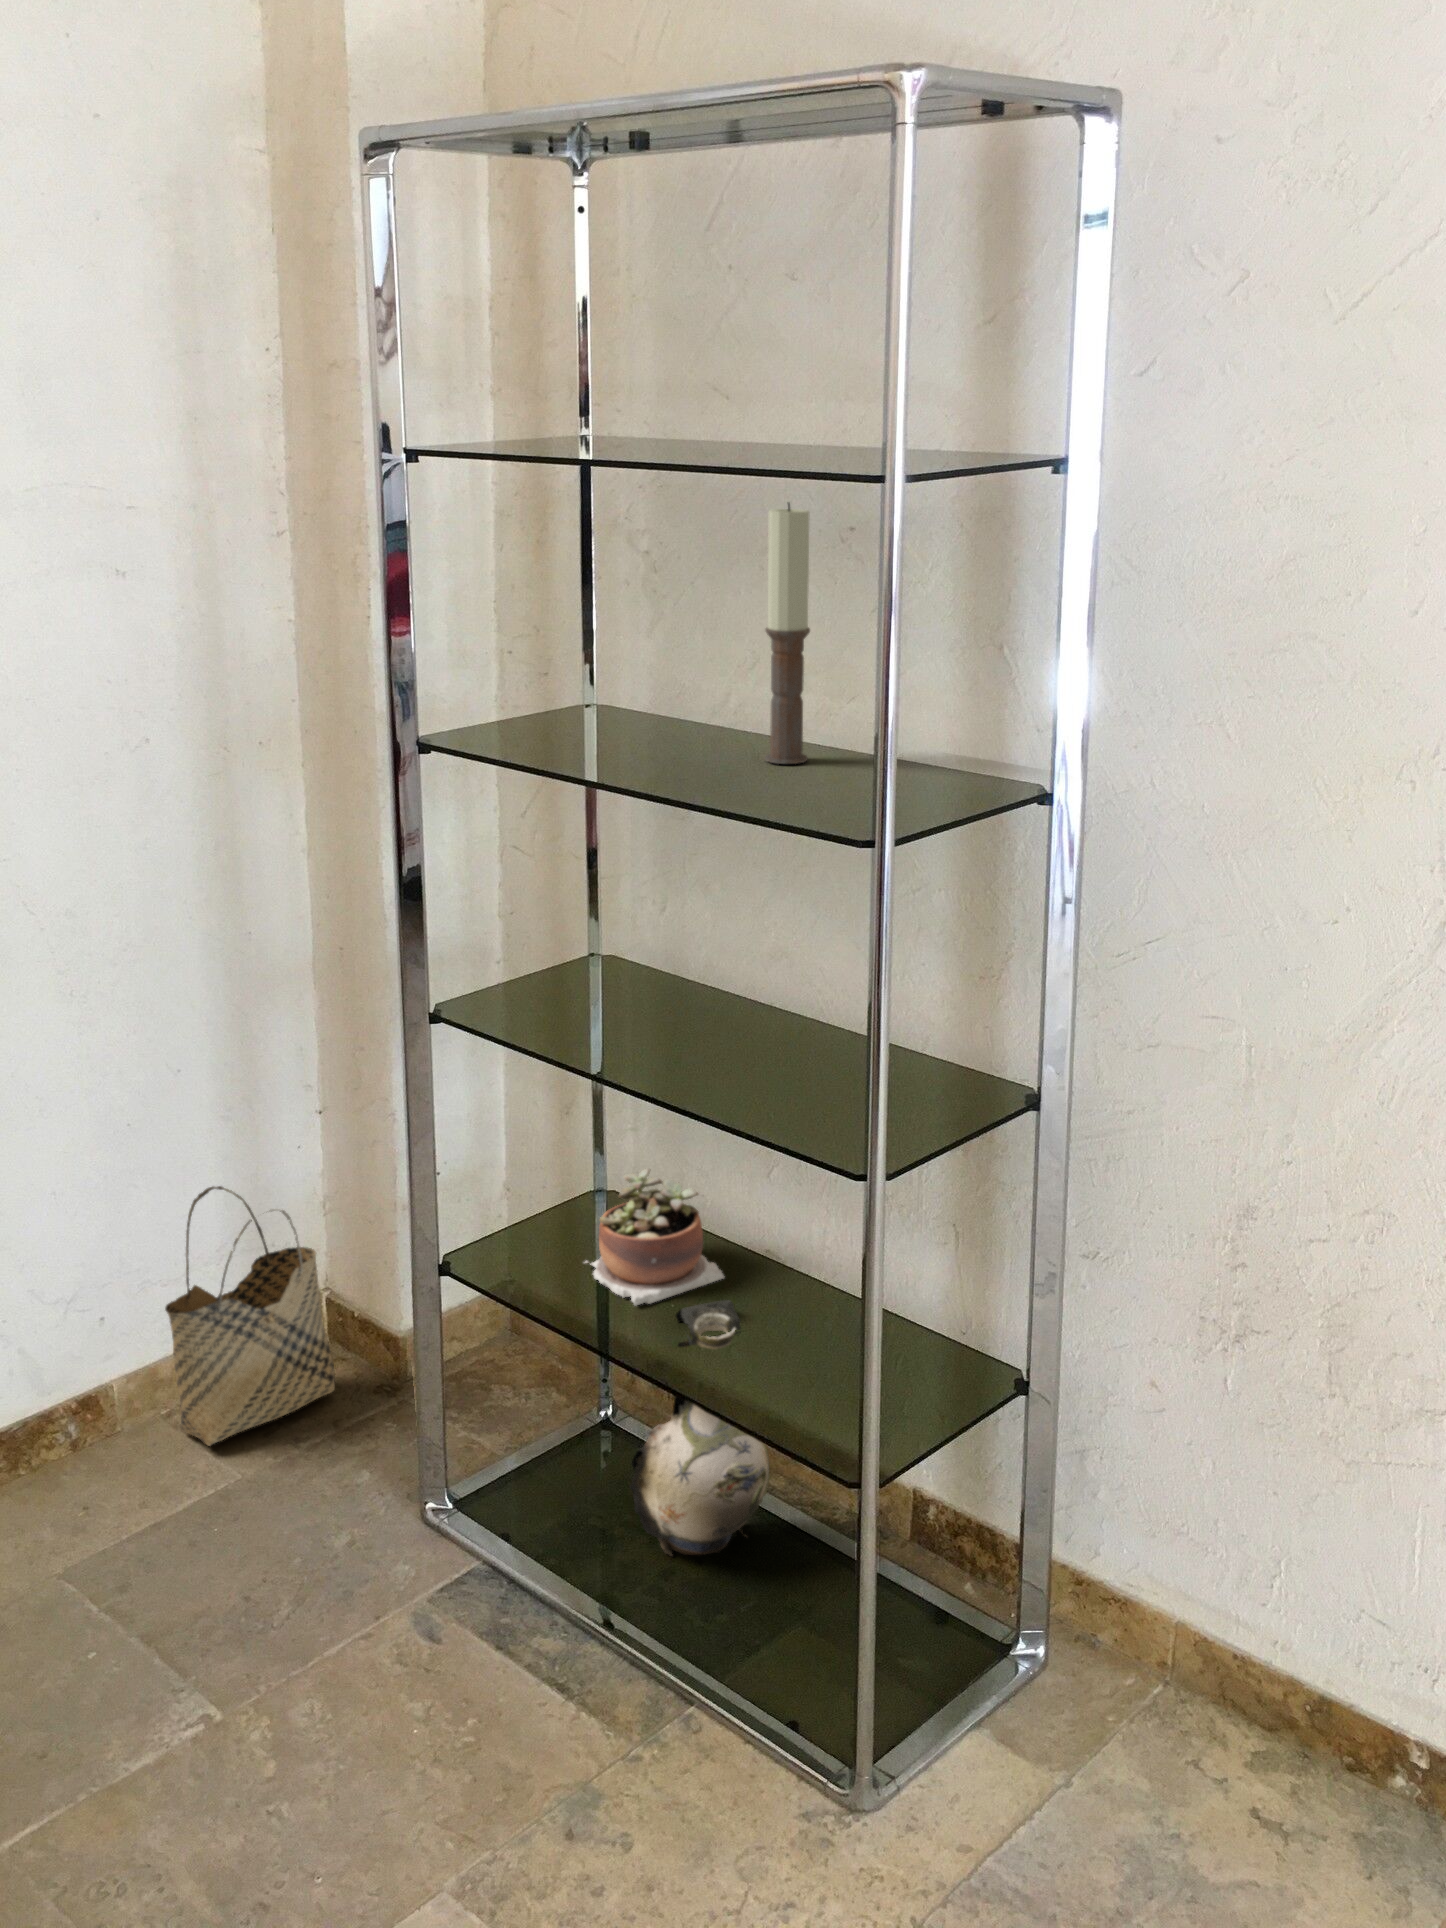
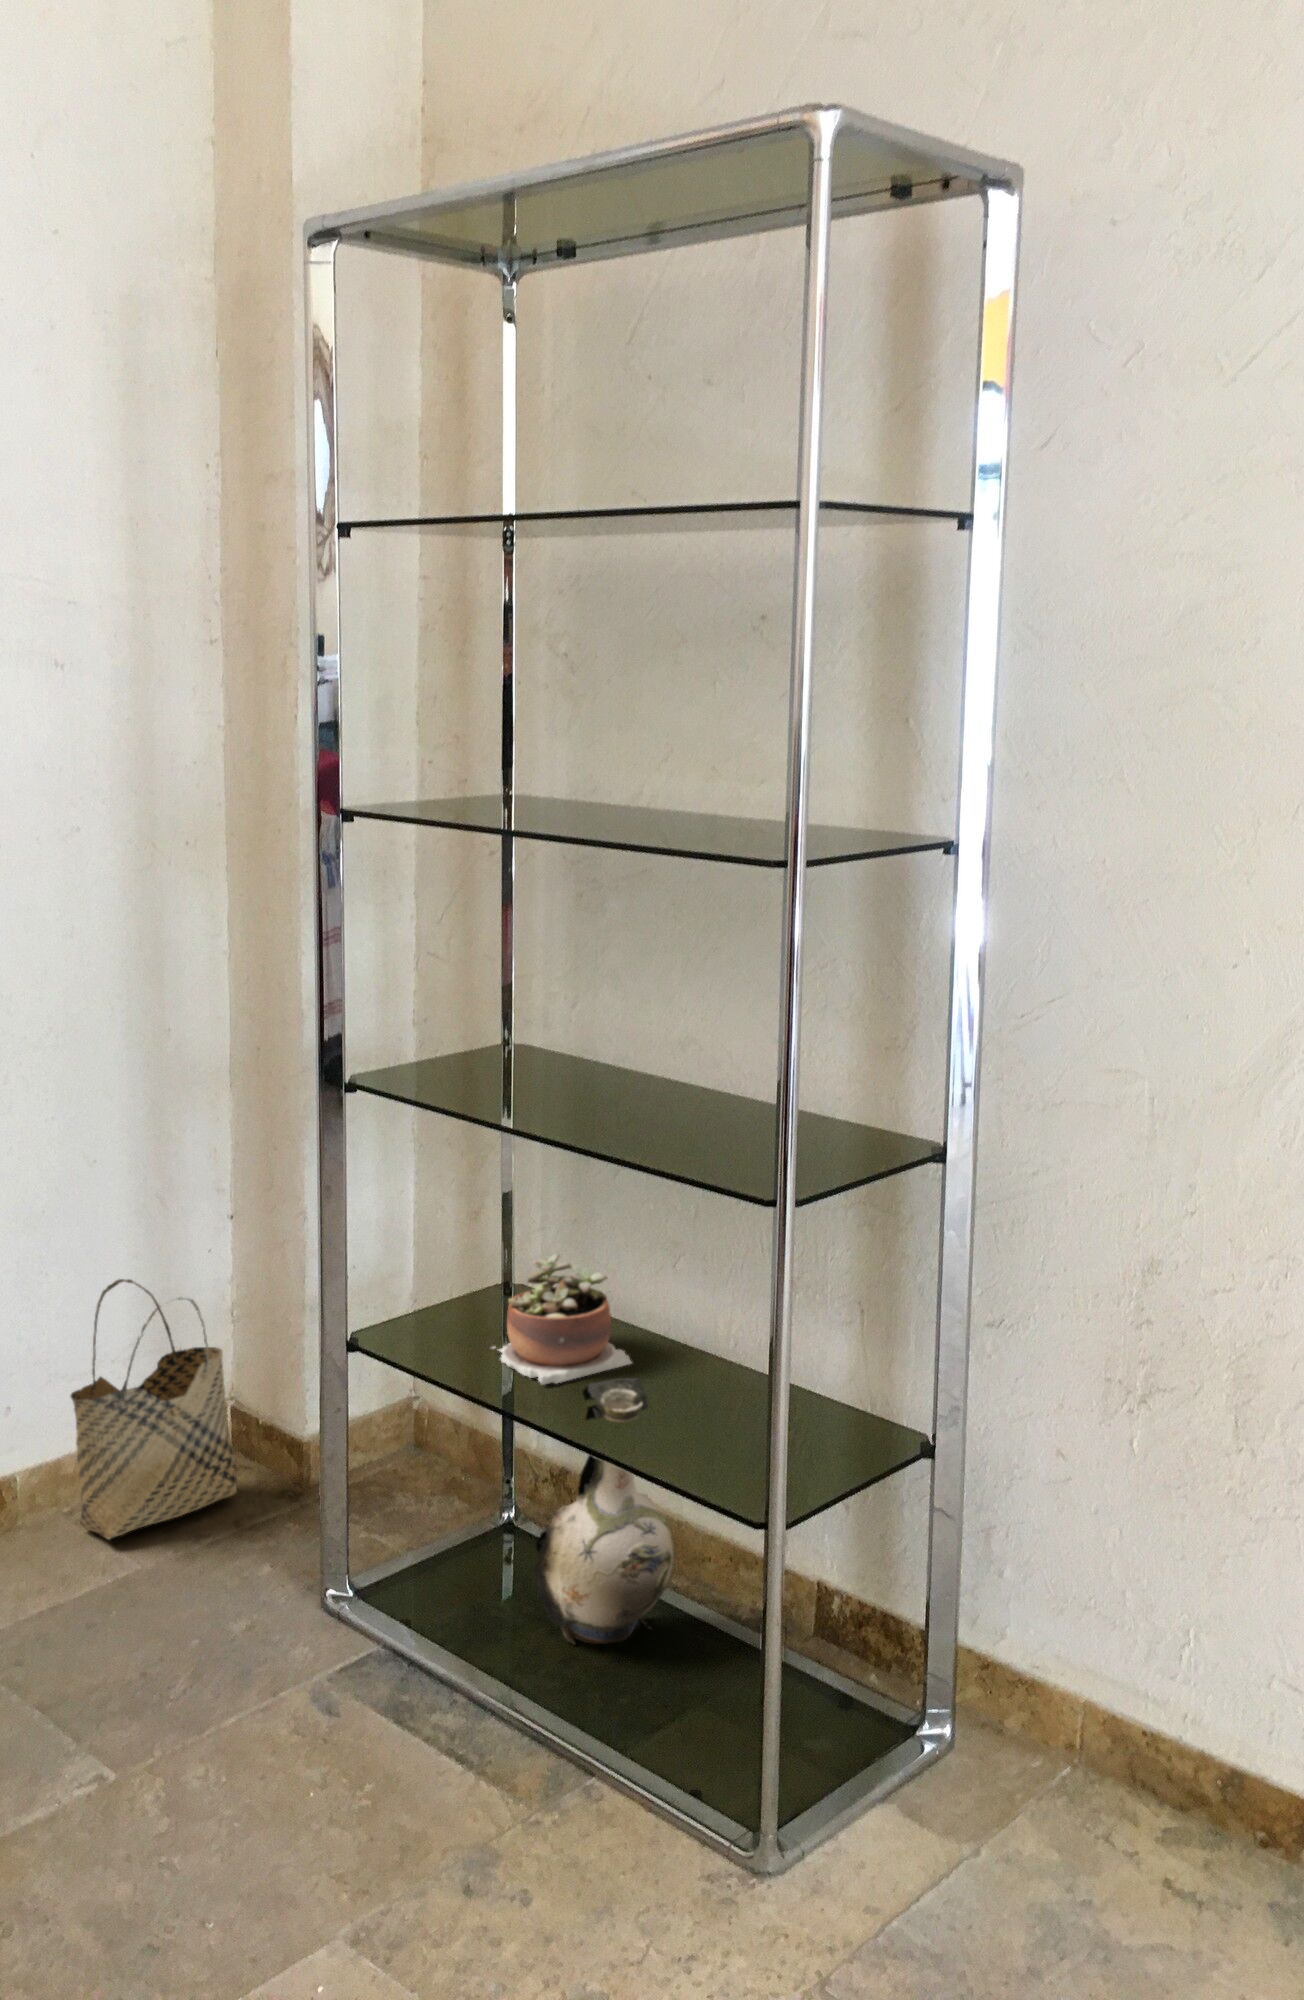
candle: present [765,503,810,764] -> none [679,581,724,834]

